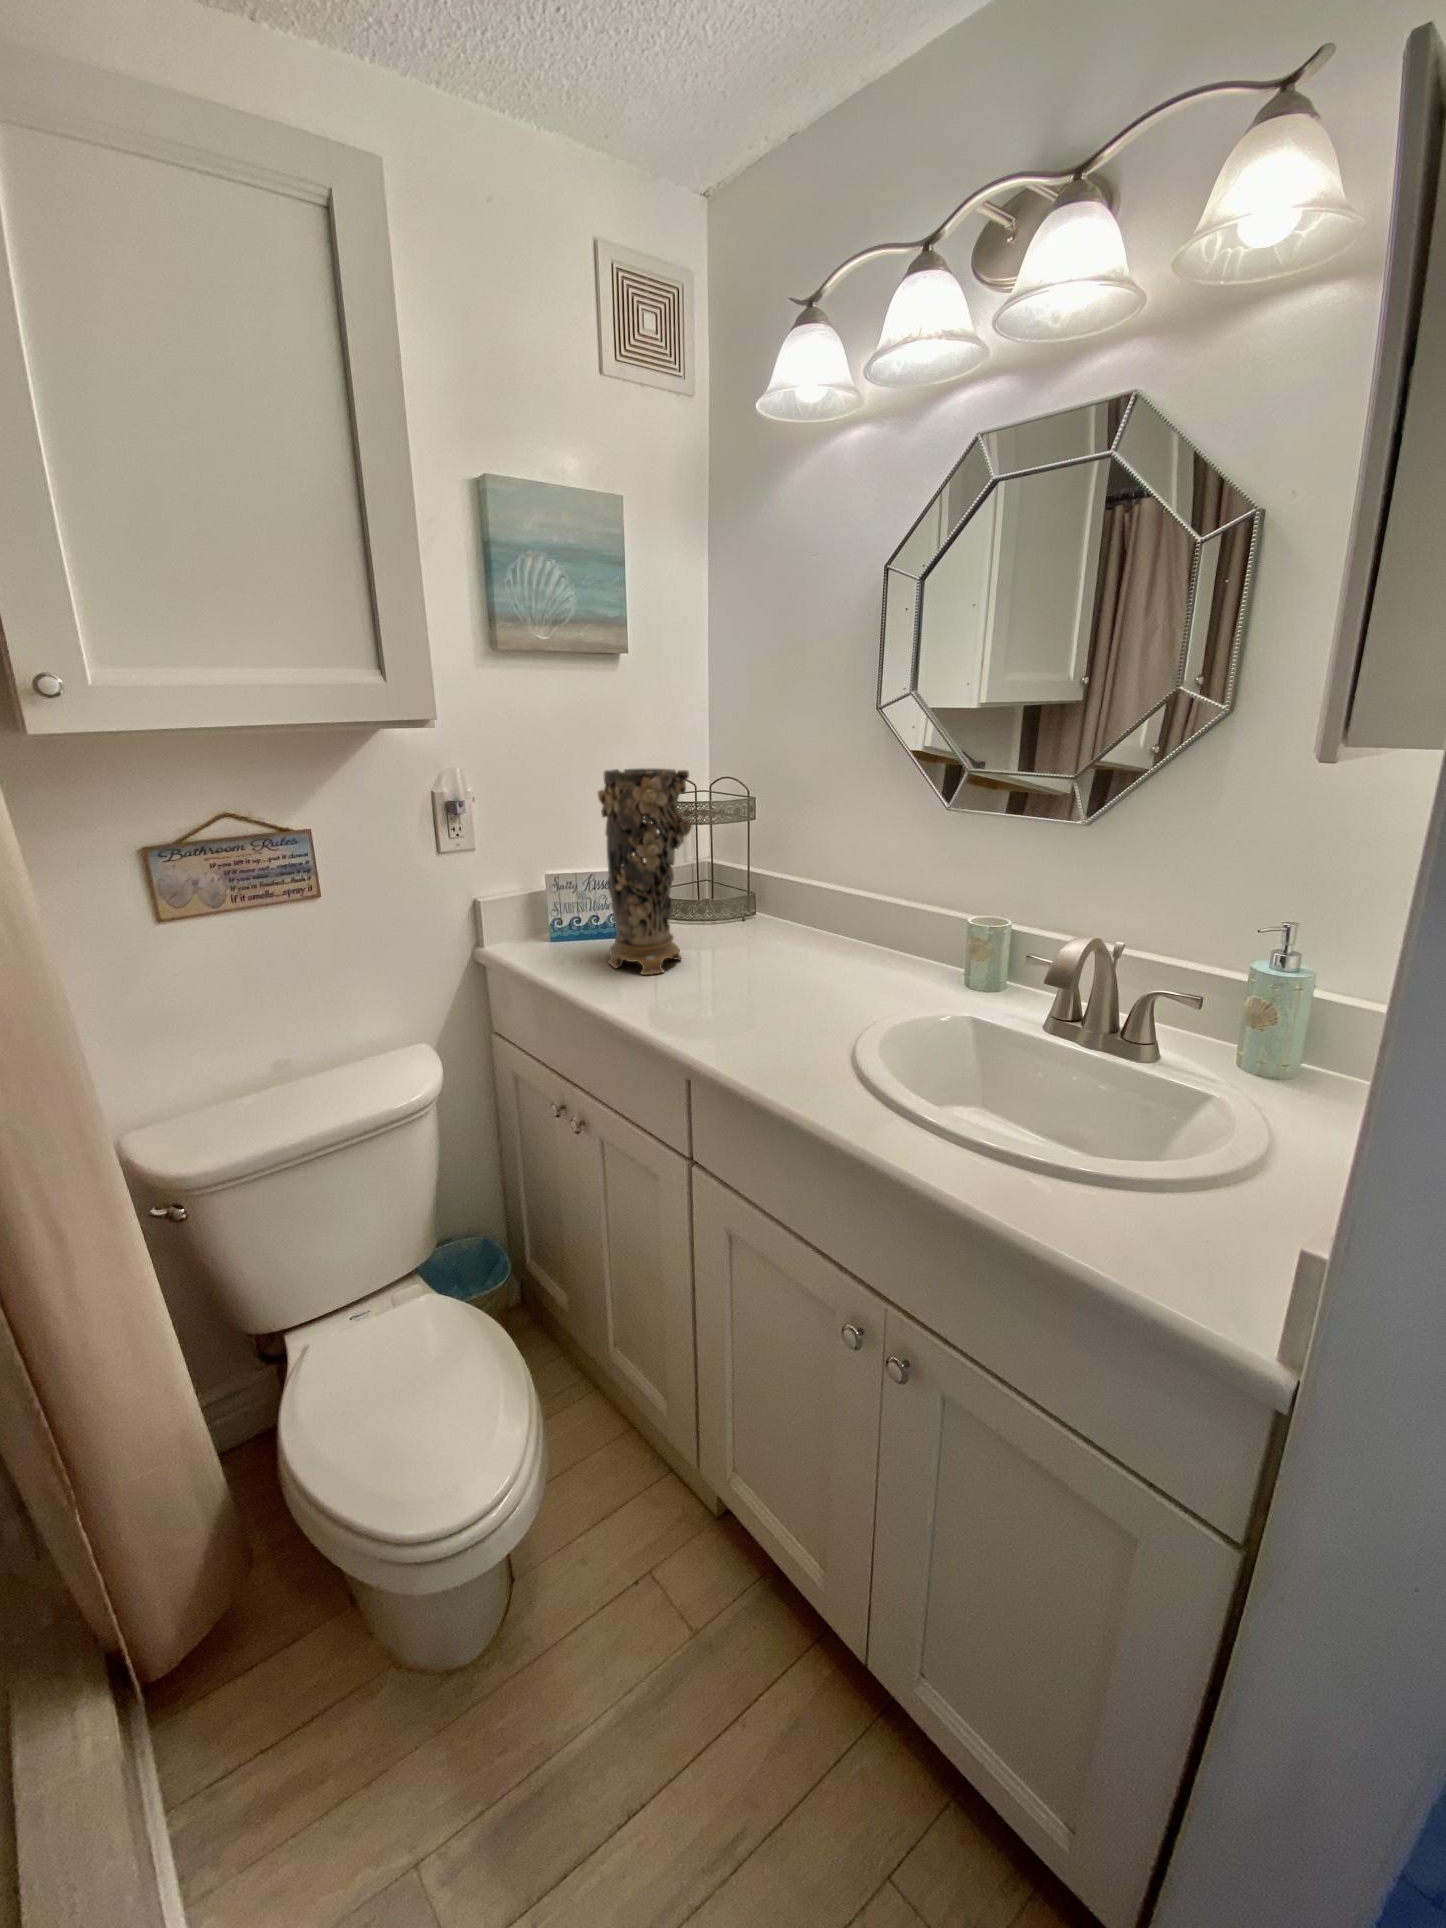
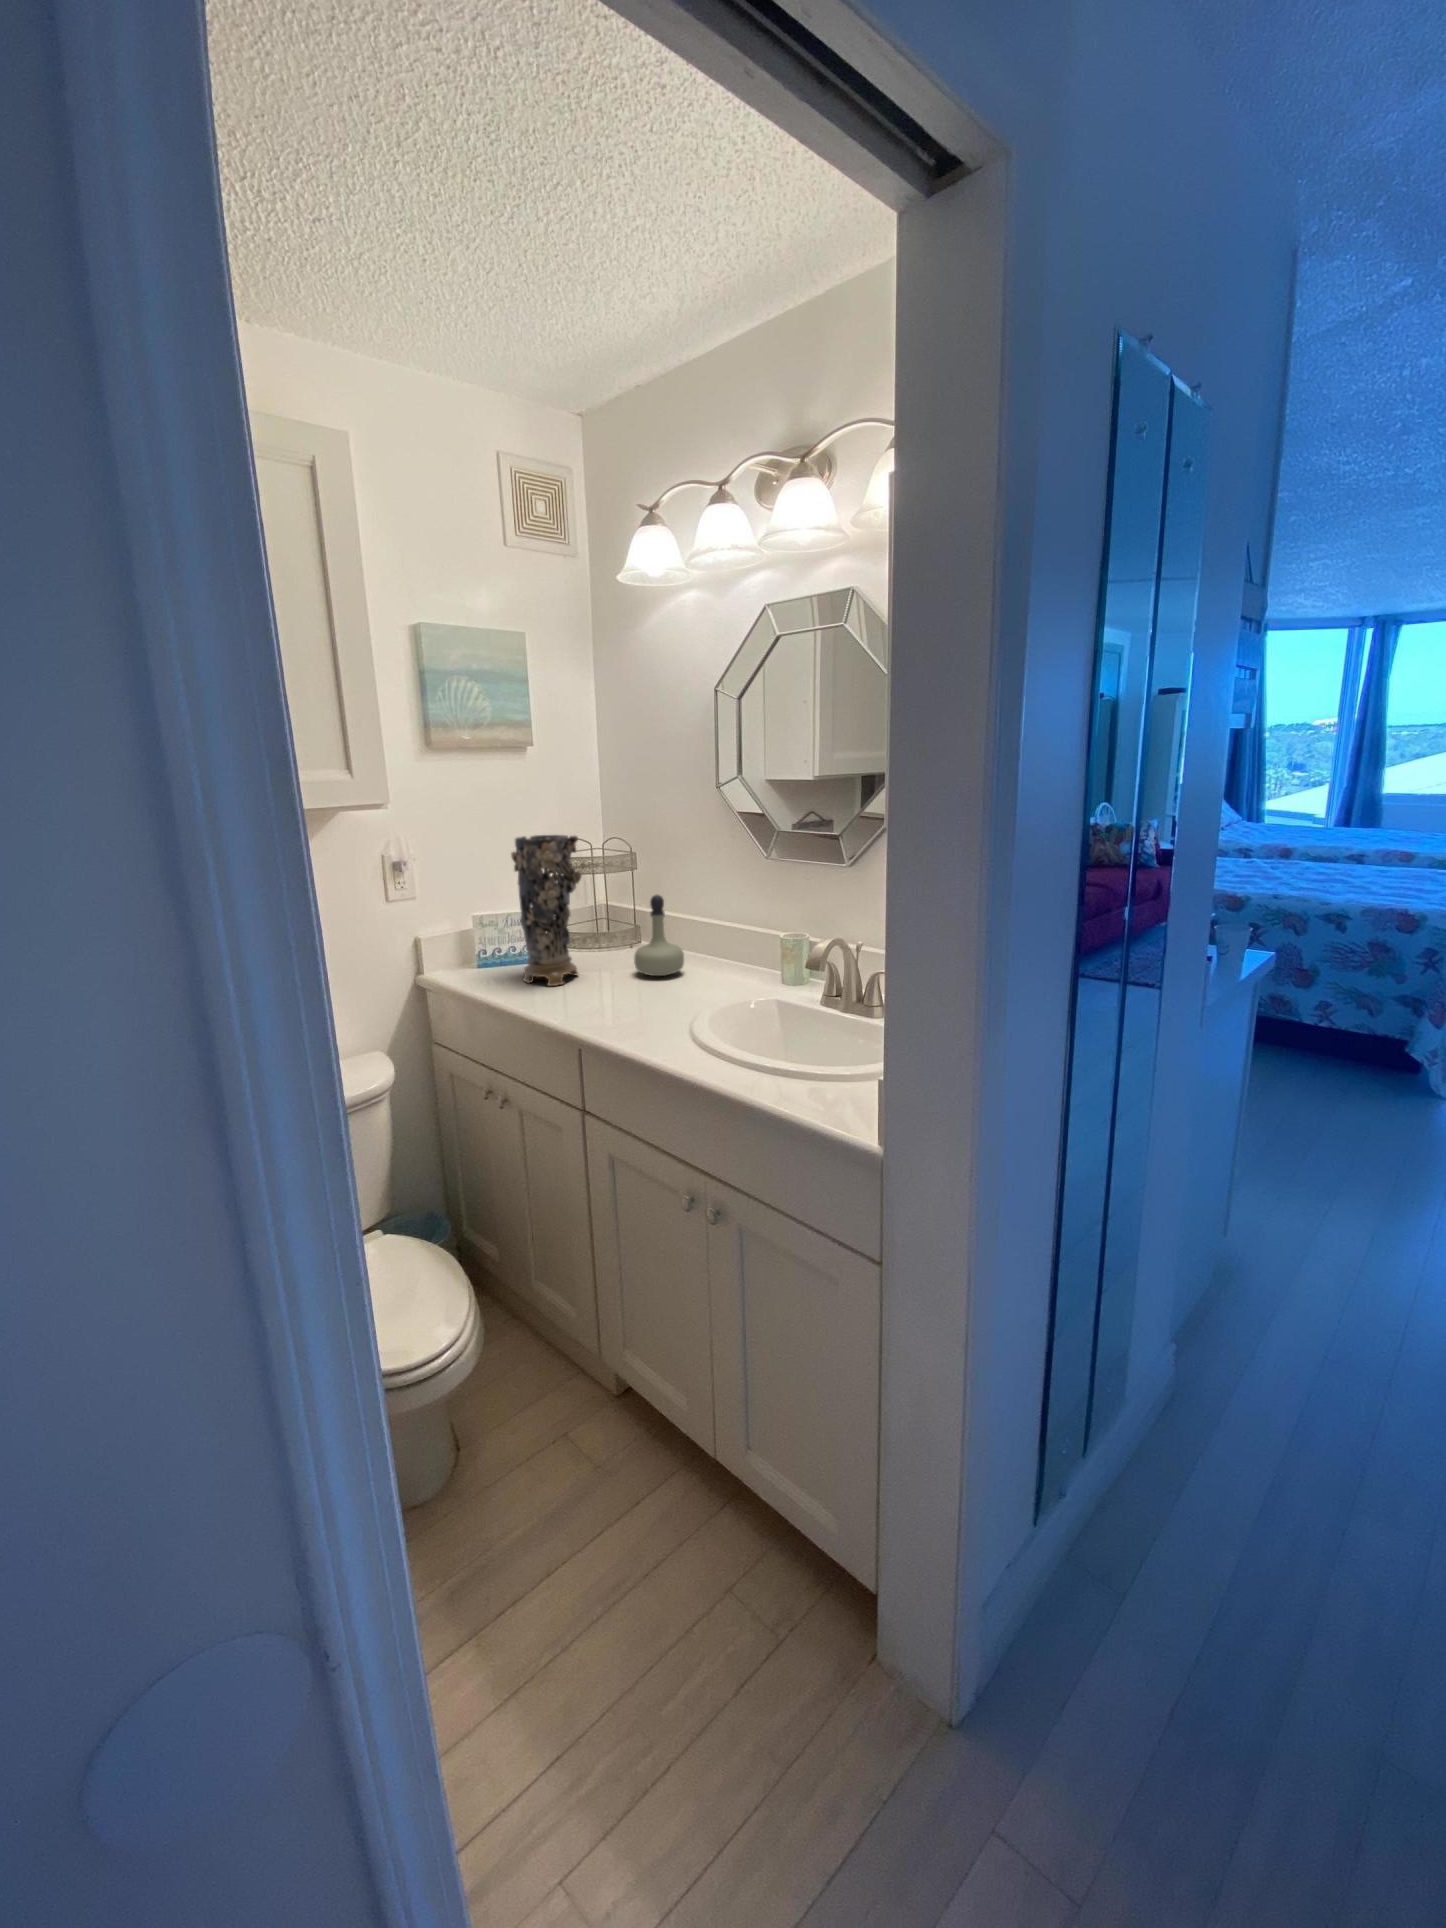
perfume bottle: none [757,855,825,966] -> present [634,895,684,976]

